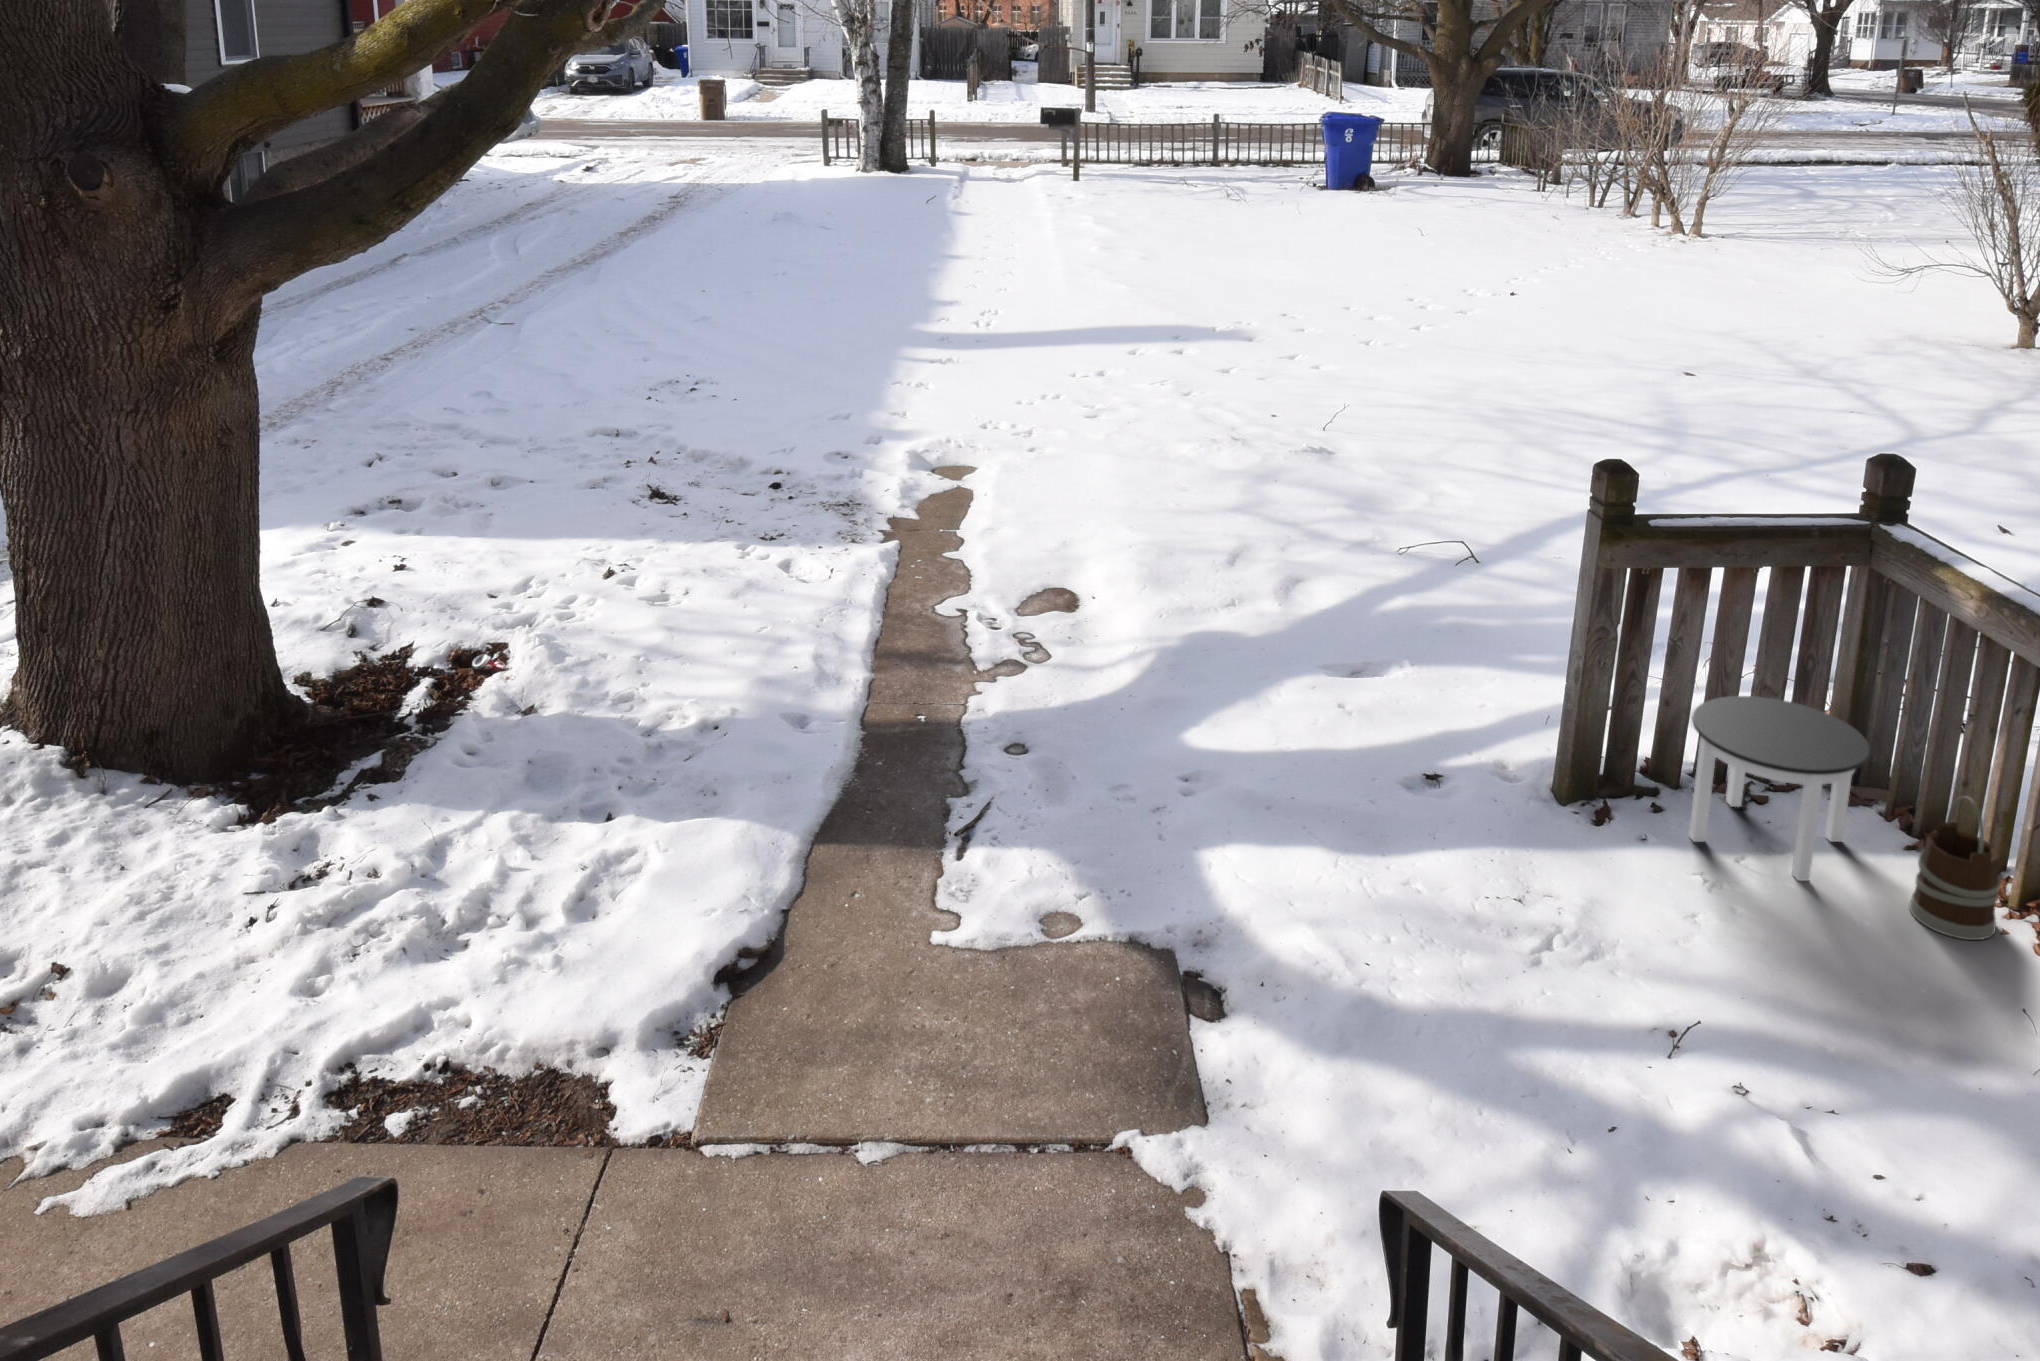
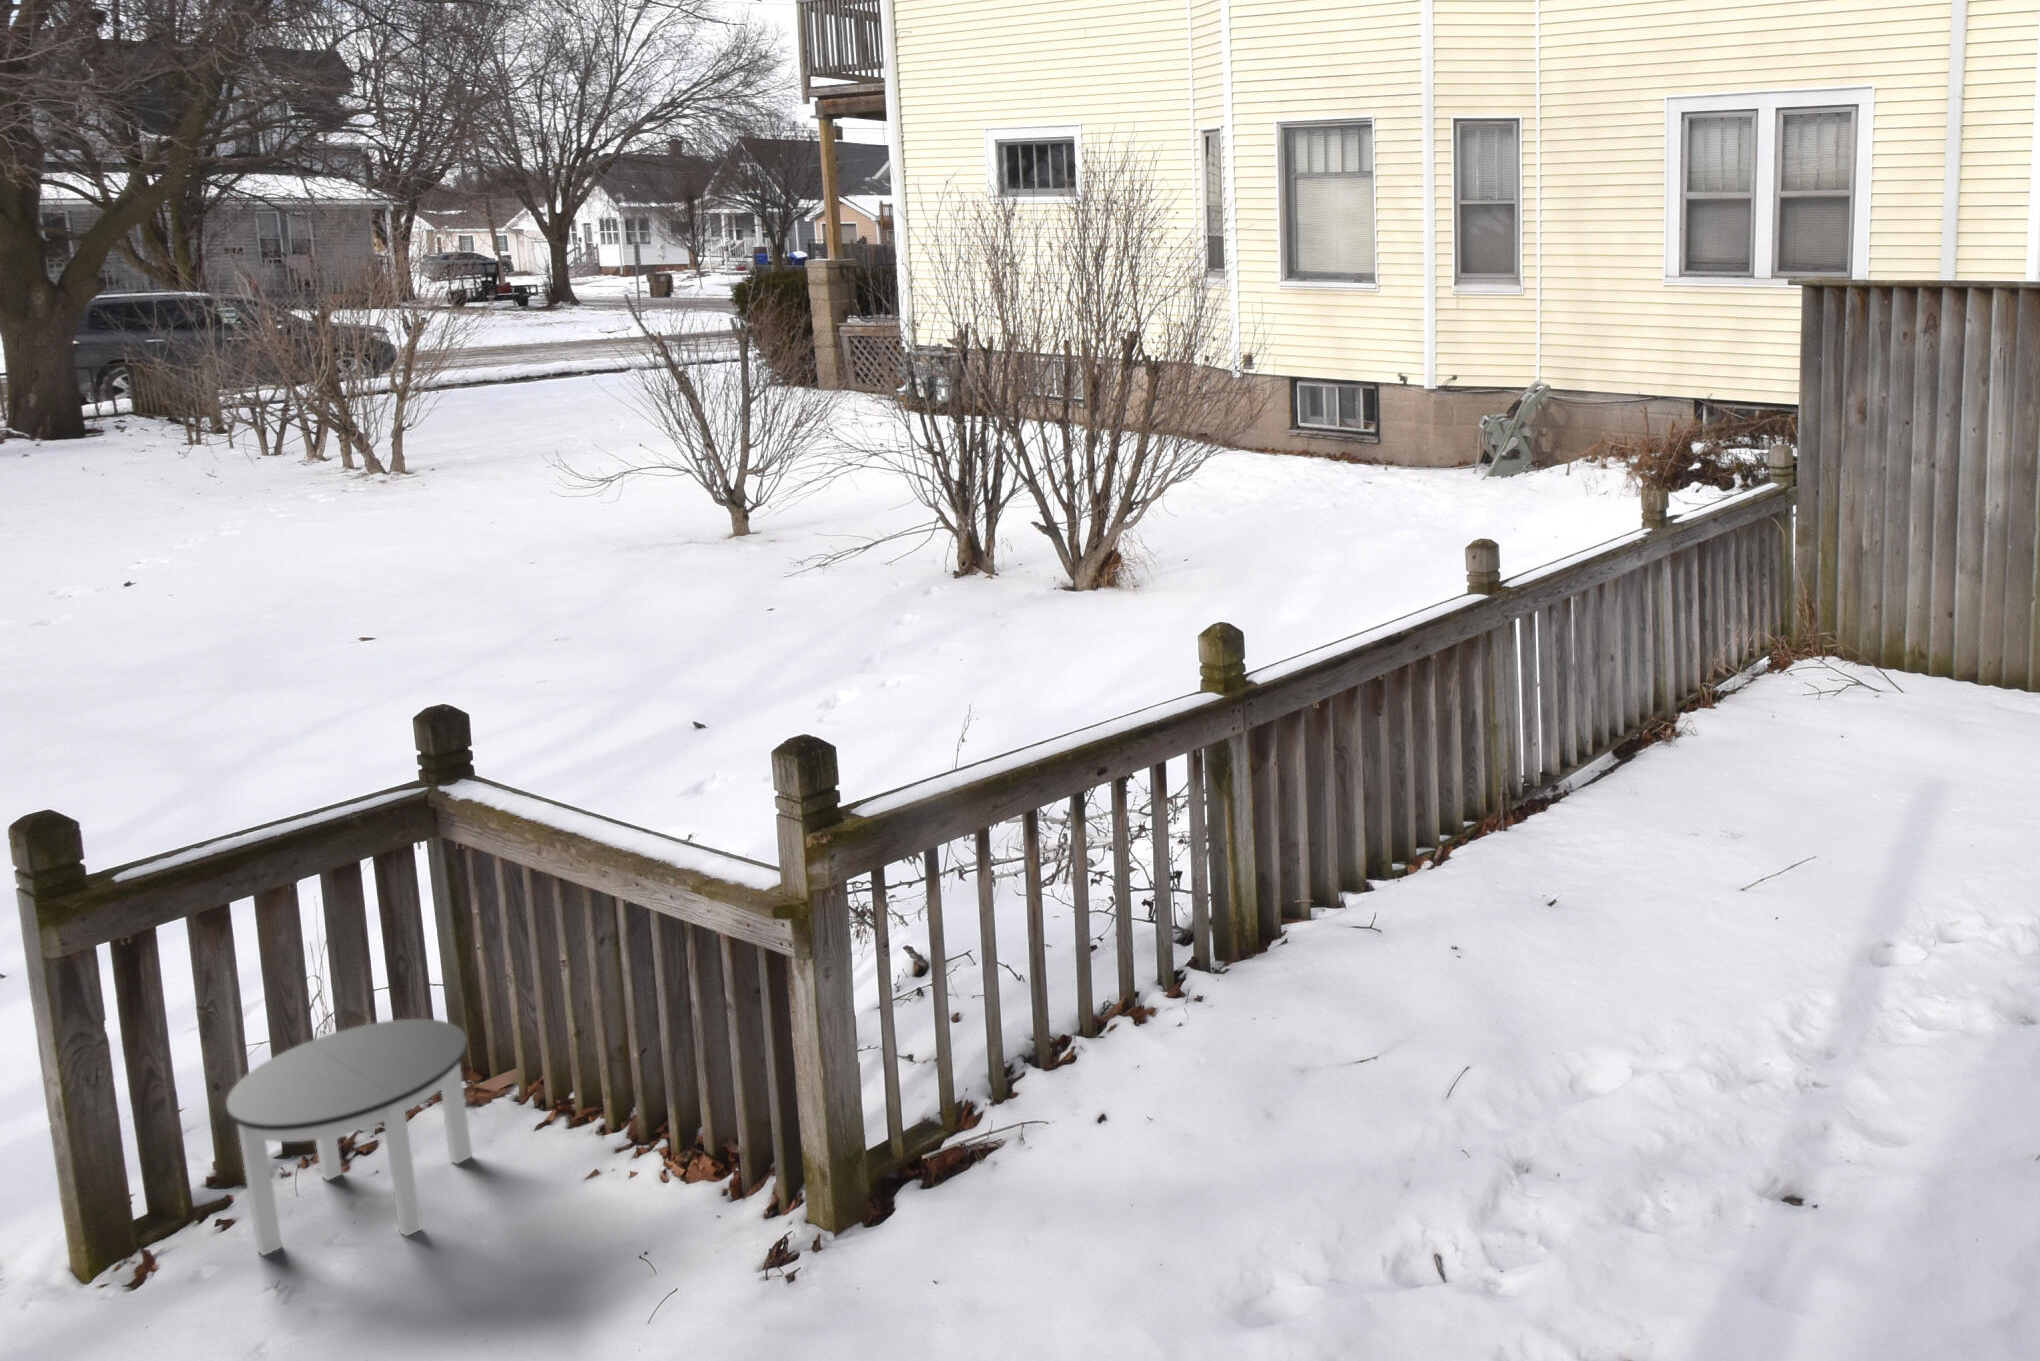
wooden bucket: present [1909,796,2001,940] -> none [538,1051,637,1213]

